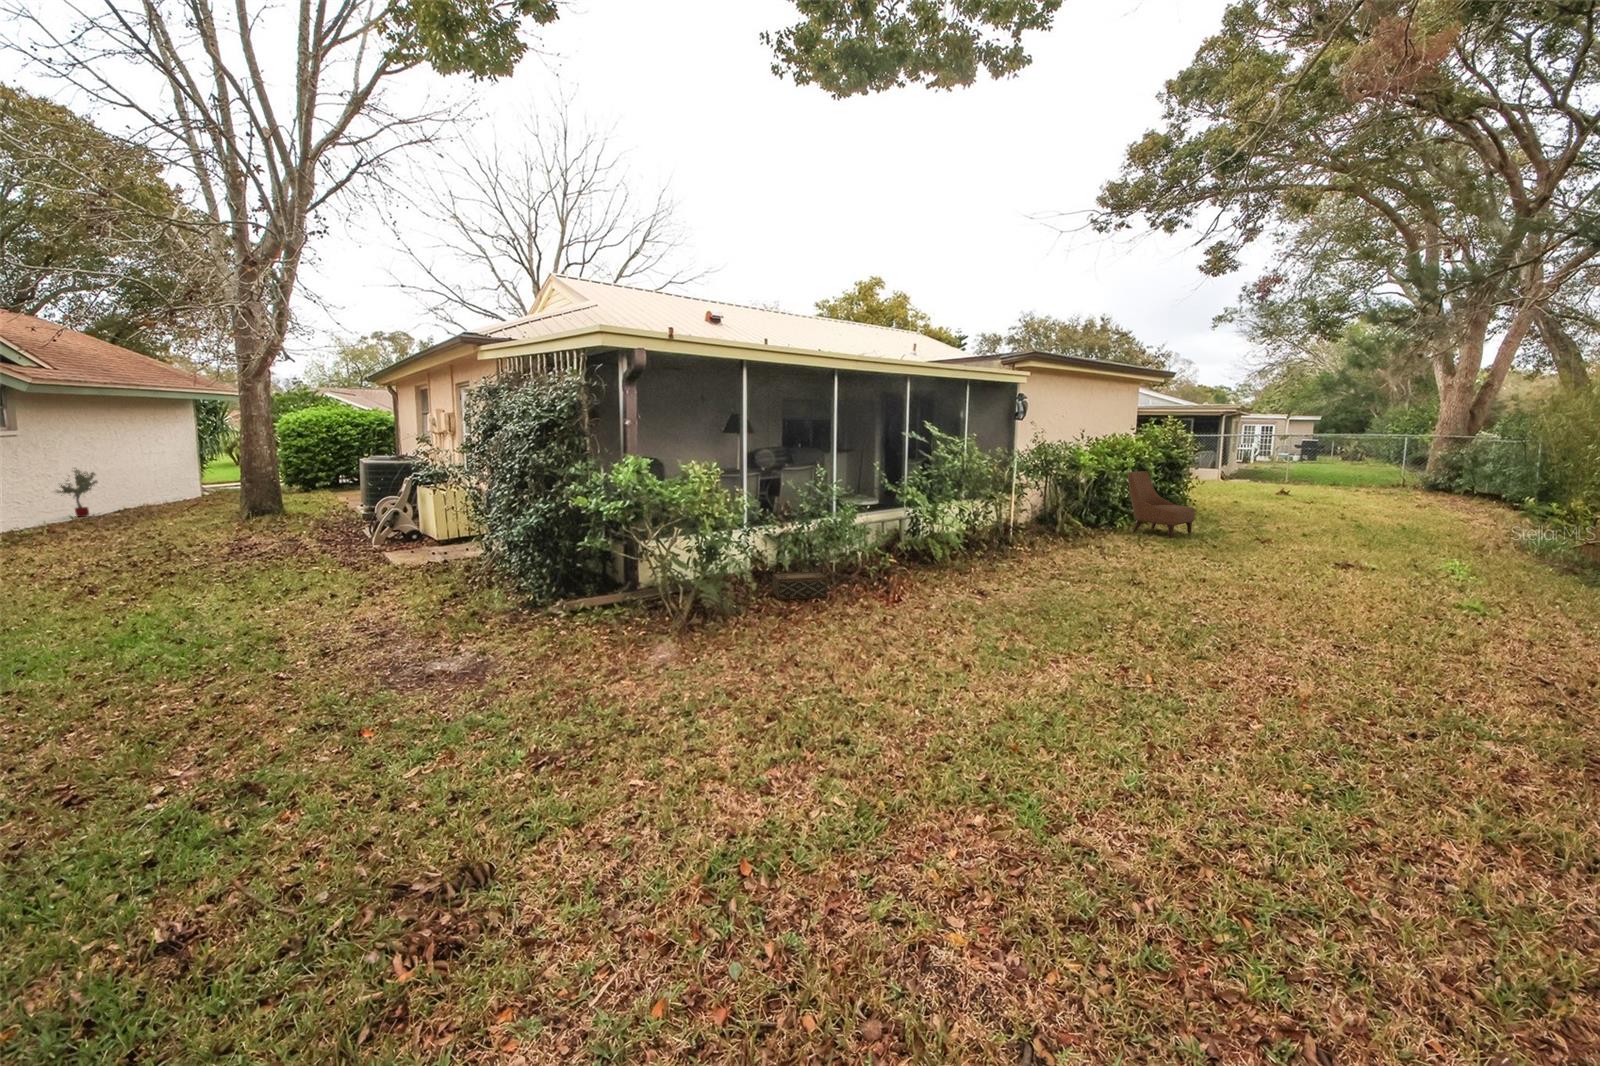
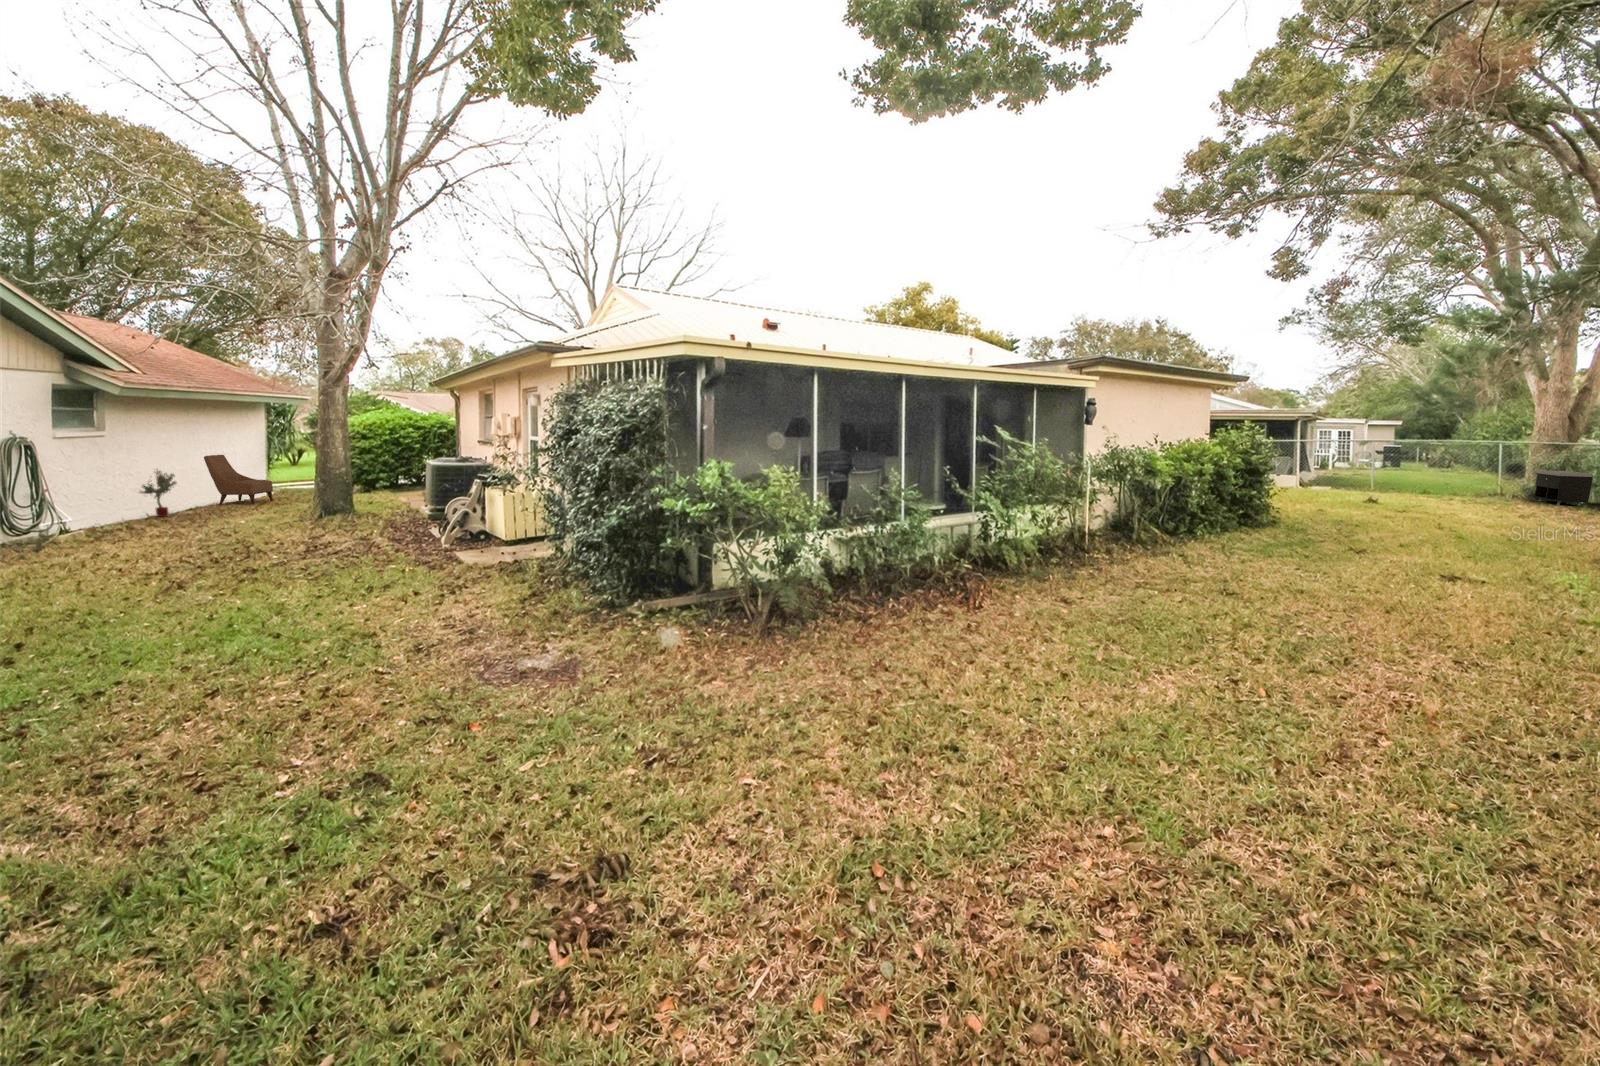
storage bench: none [1434,462,1487,495] -> present [1534,470,1593,506]
chair: present [1128,471,1195,538] -> present [204,455,273,505]
woven basket: present [772,571,828,600] -> none [846,577,904,605]

